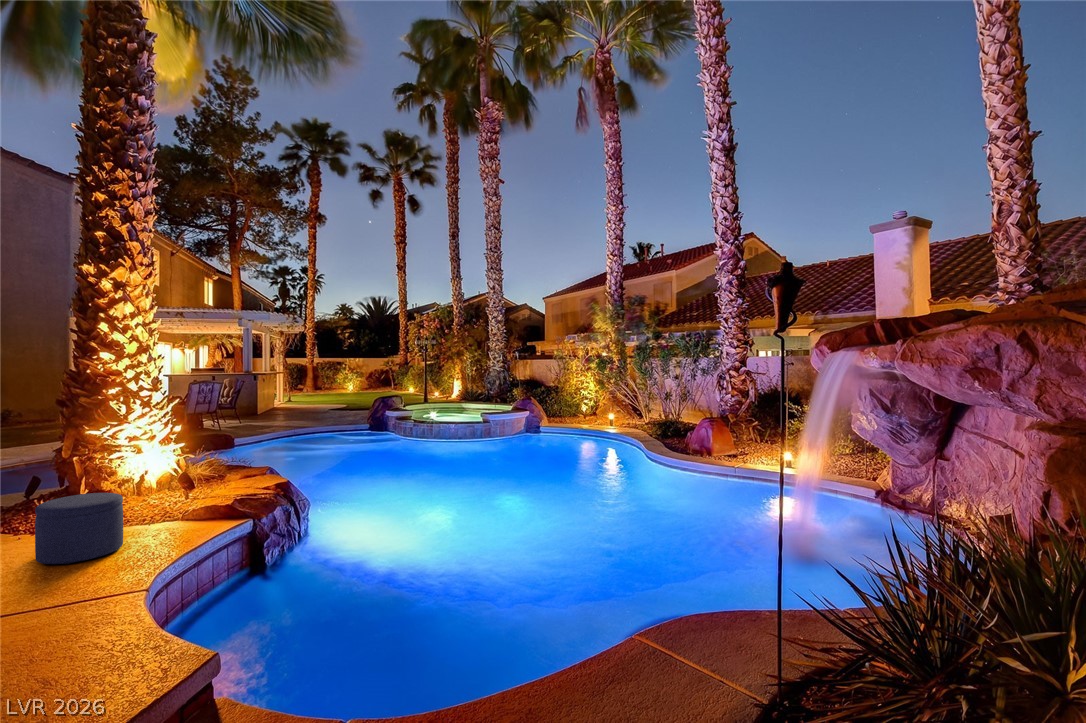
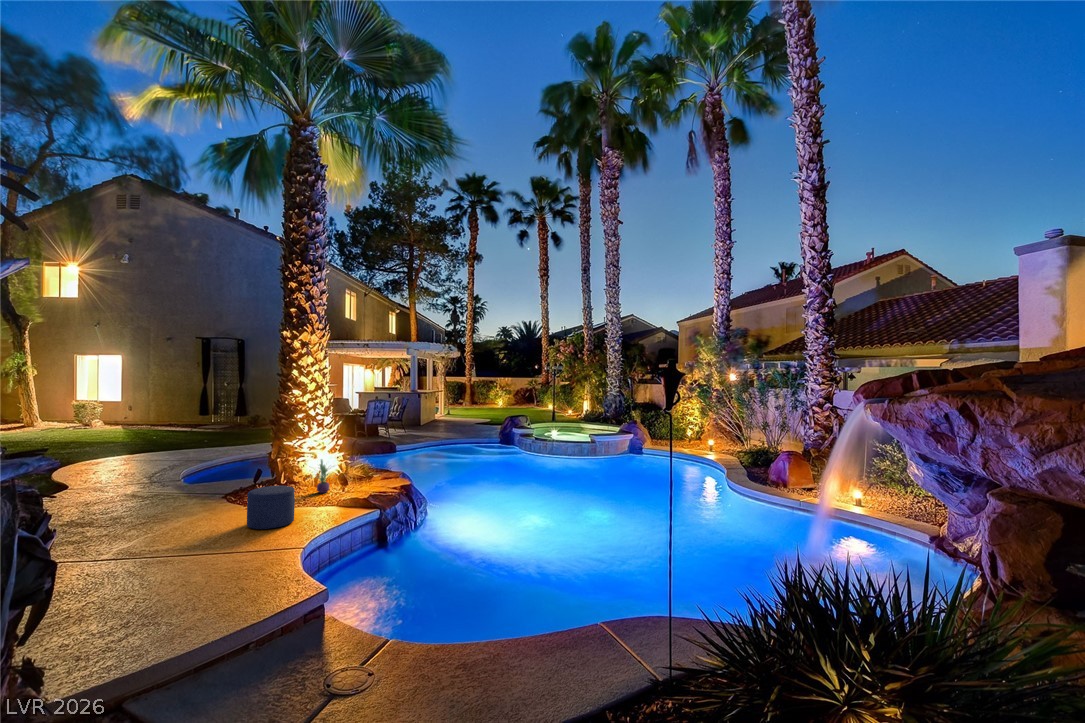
decorative plant: none [126,453,182,503] -> present [317,460,329,493]

